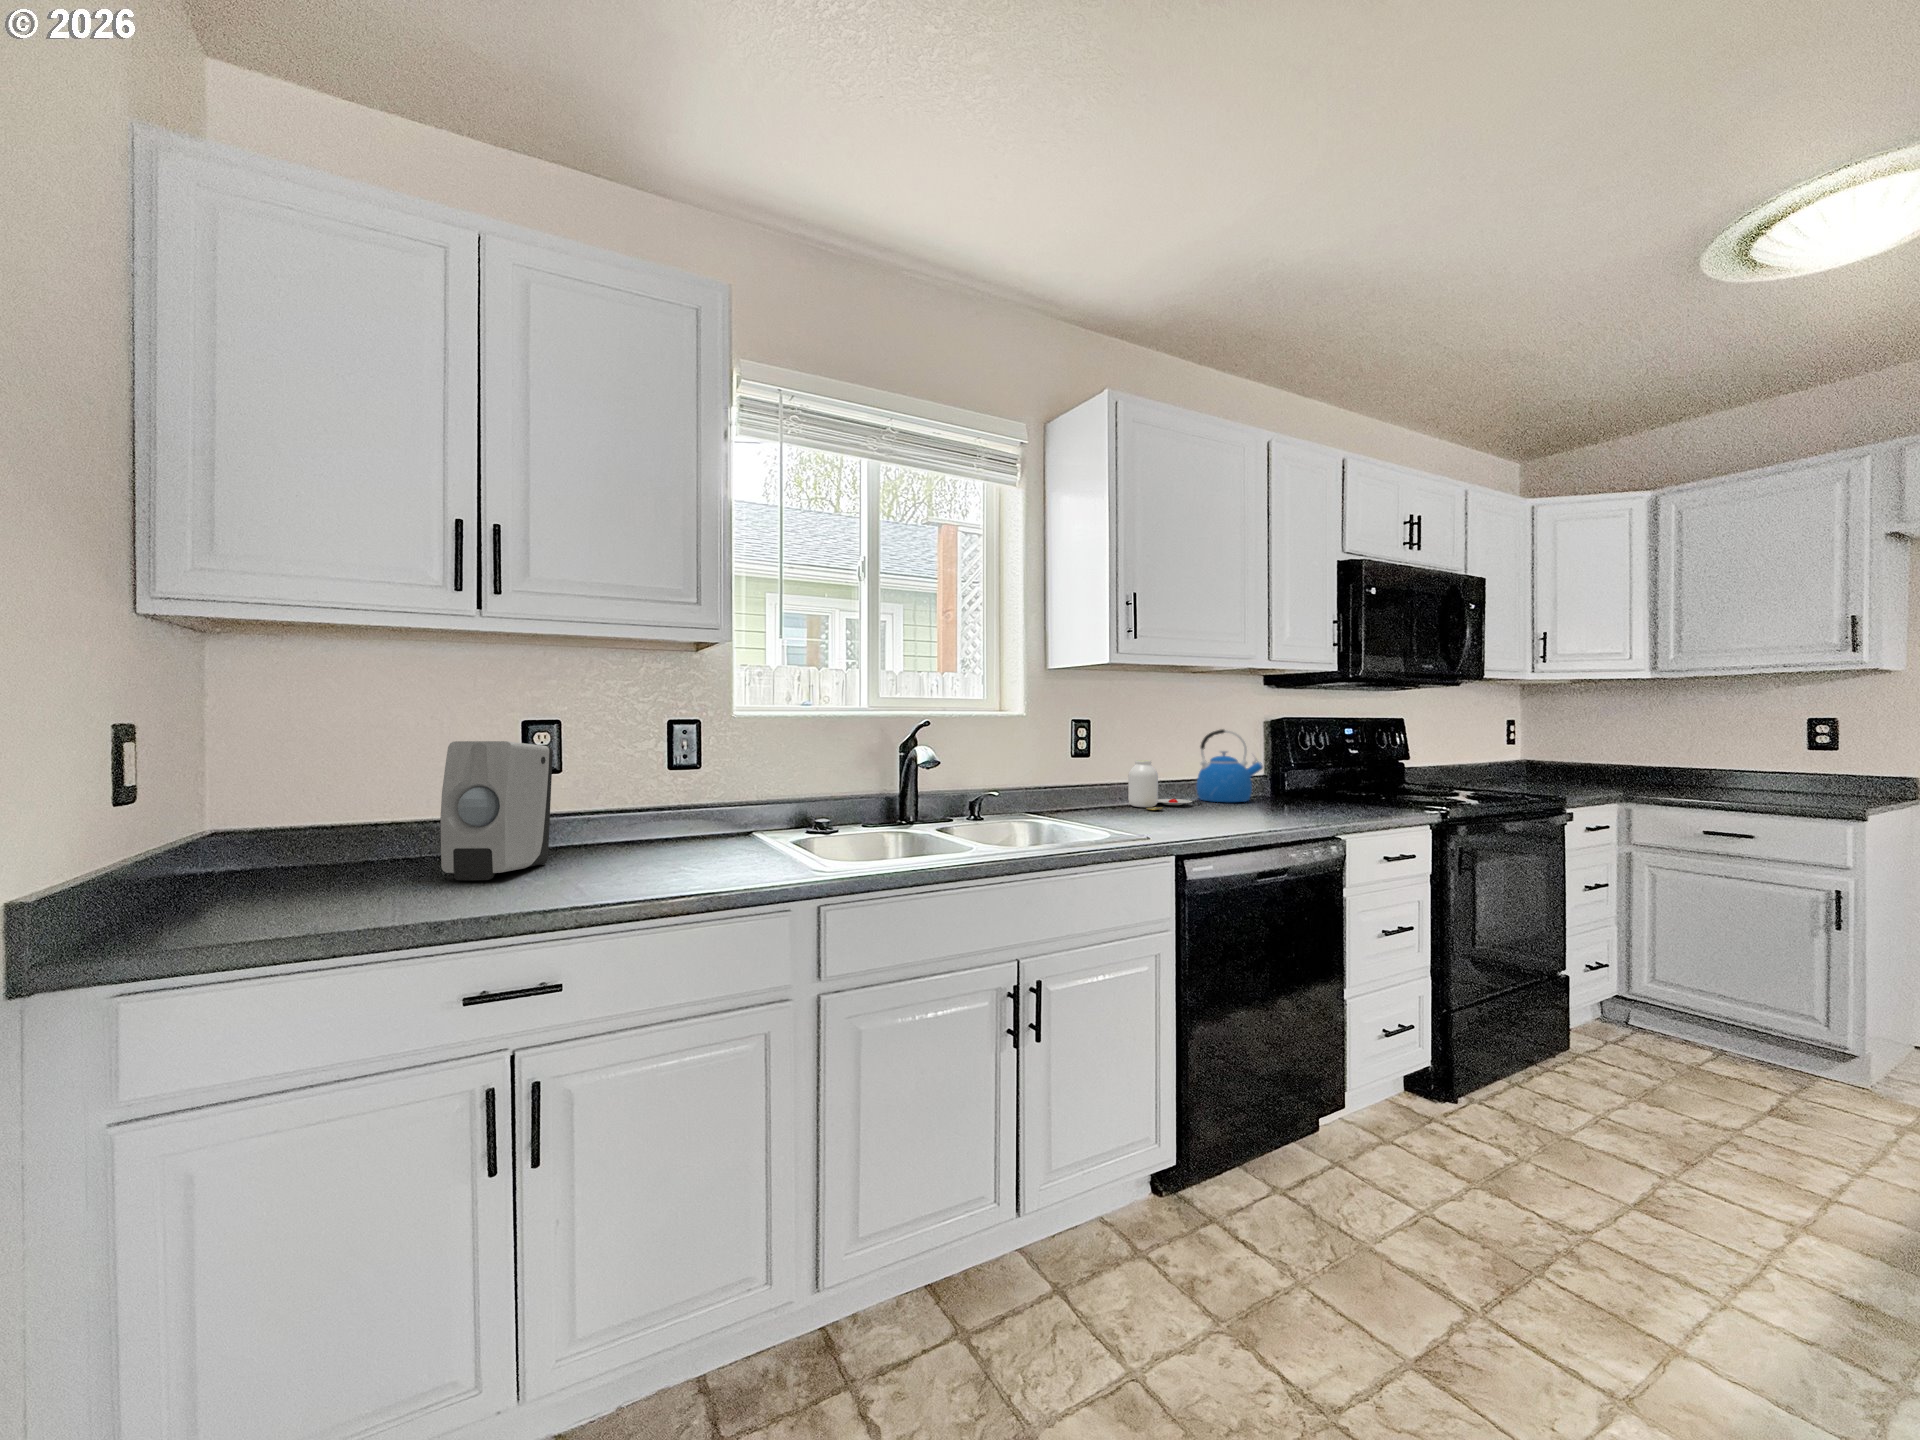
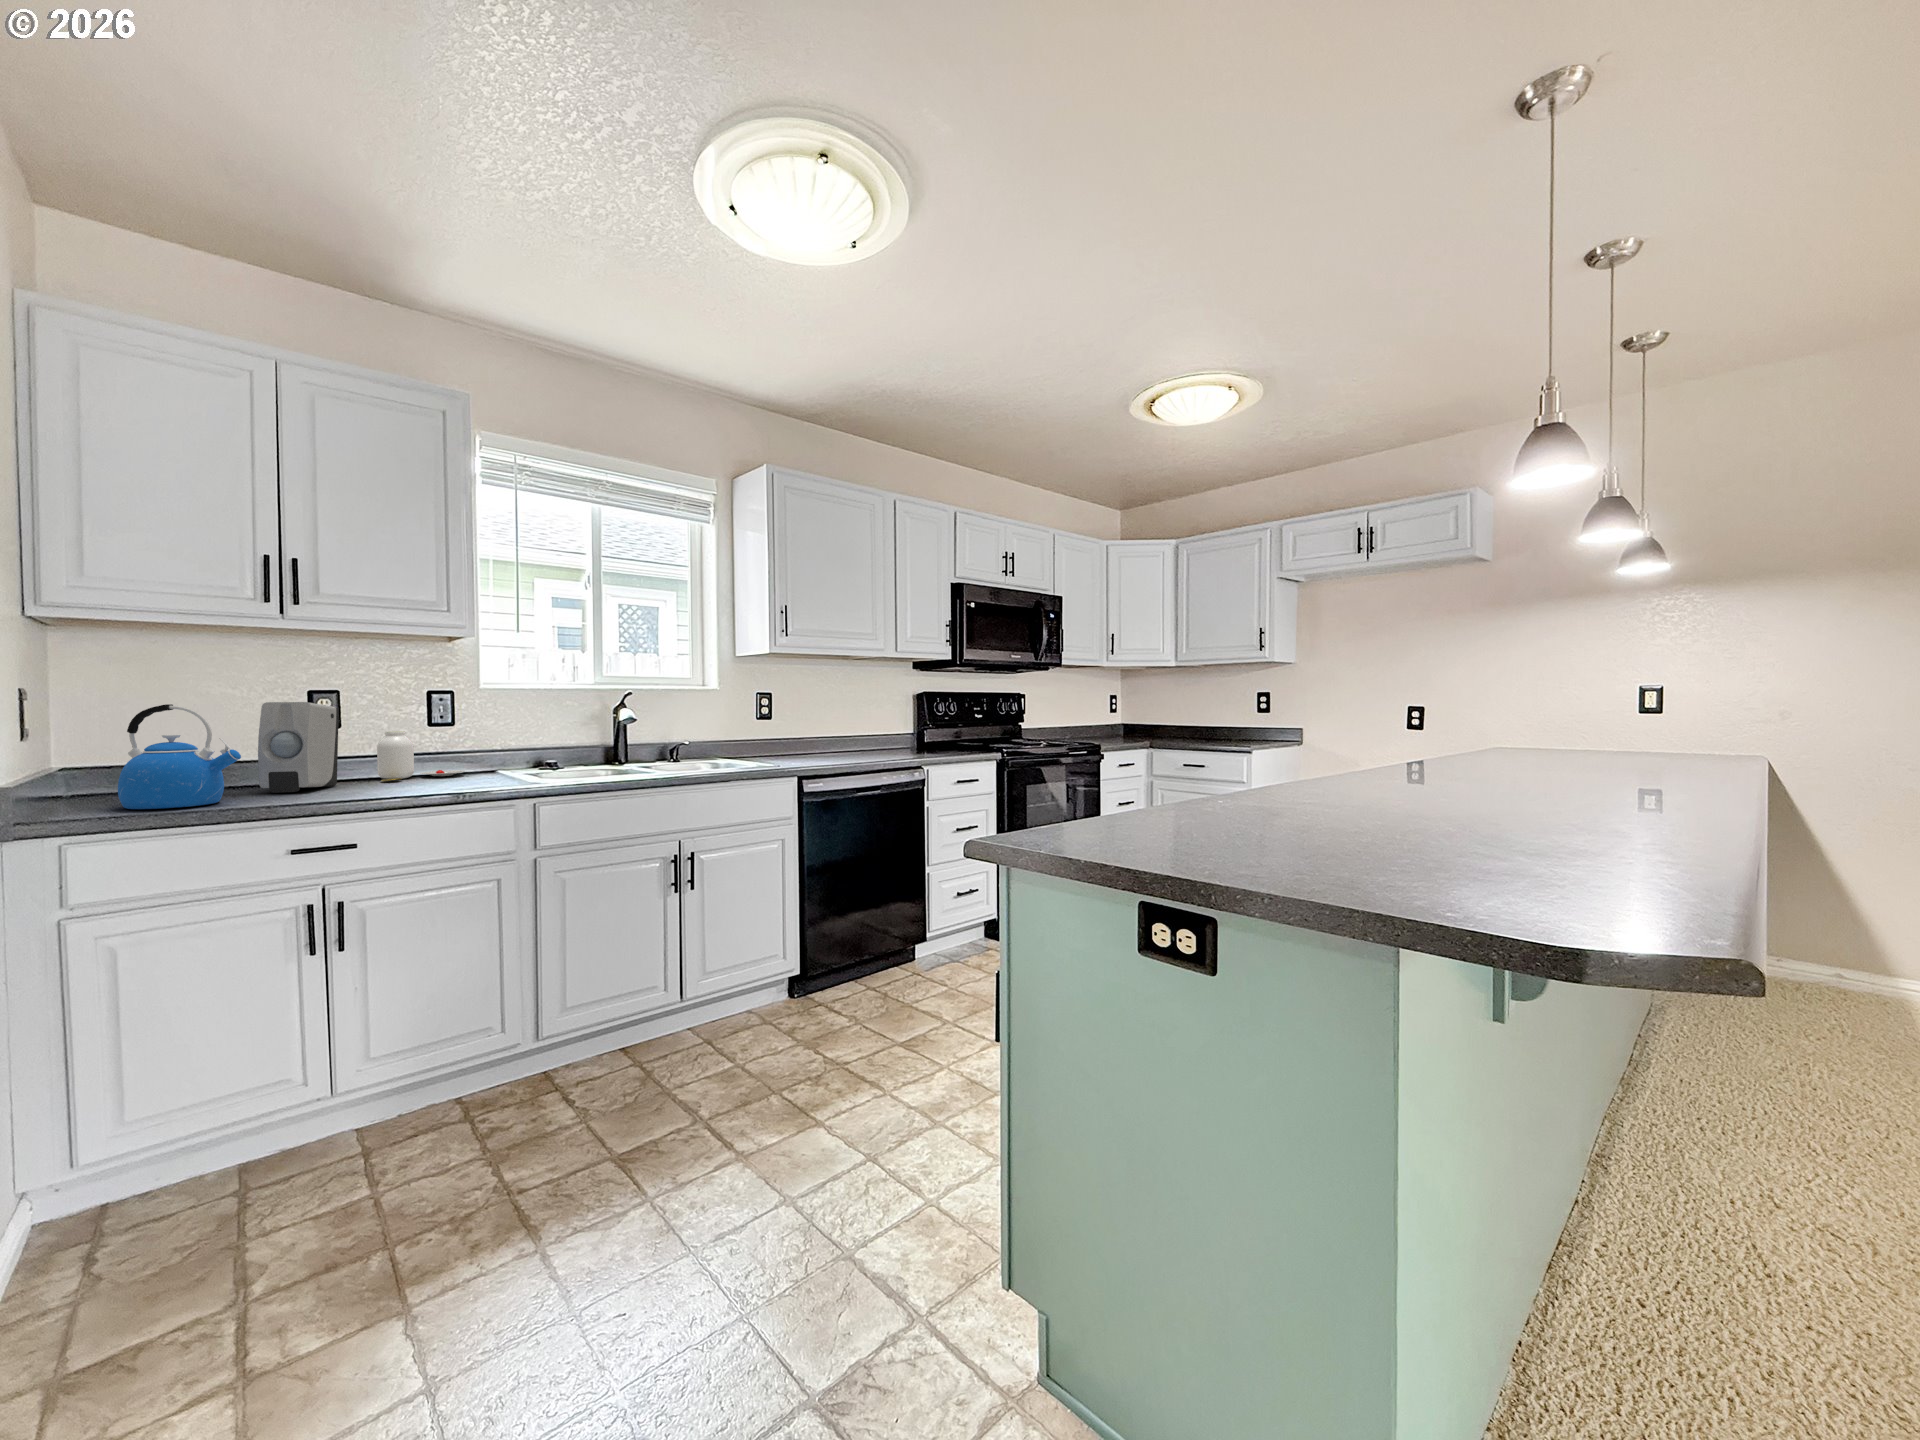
kettle: present [1197,729,1263,802] -> present [118,704,241,809]
jar: present [1128,760,1192,810] -> present [377,731,465,781]

